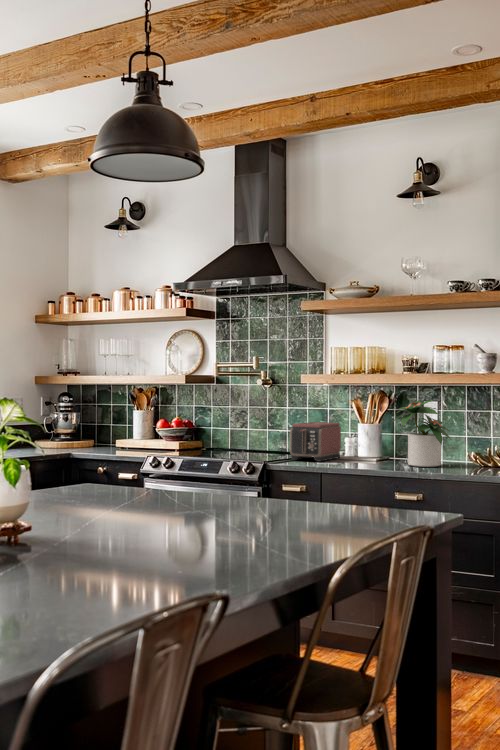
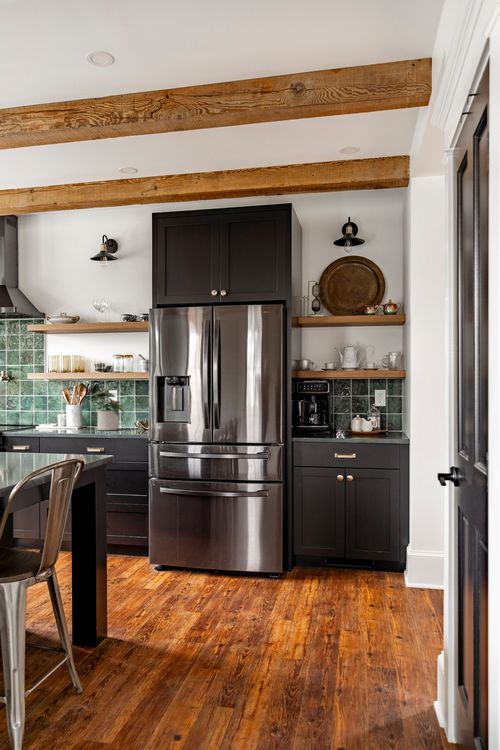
toaster: present [290,422,341,462] -> none [18,405,55,431]

